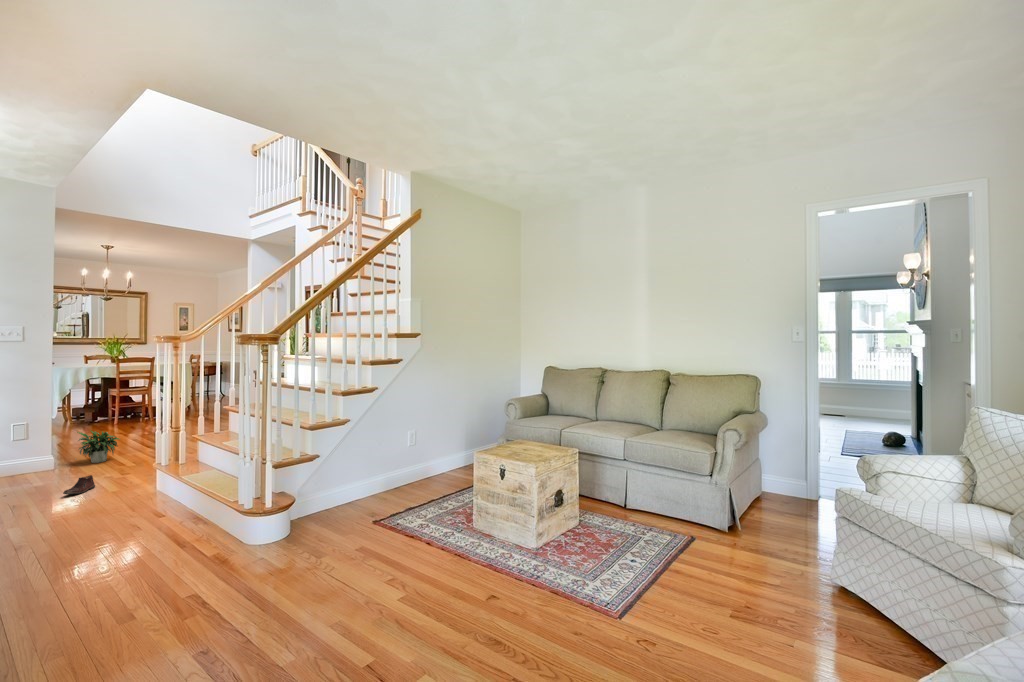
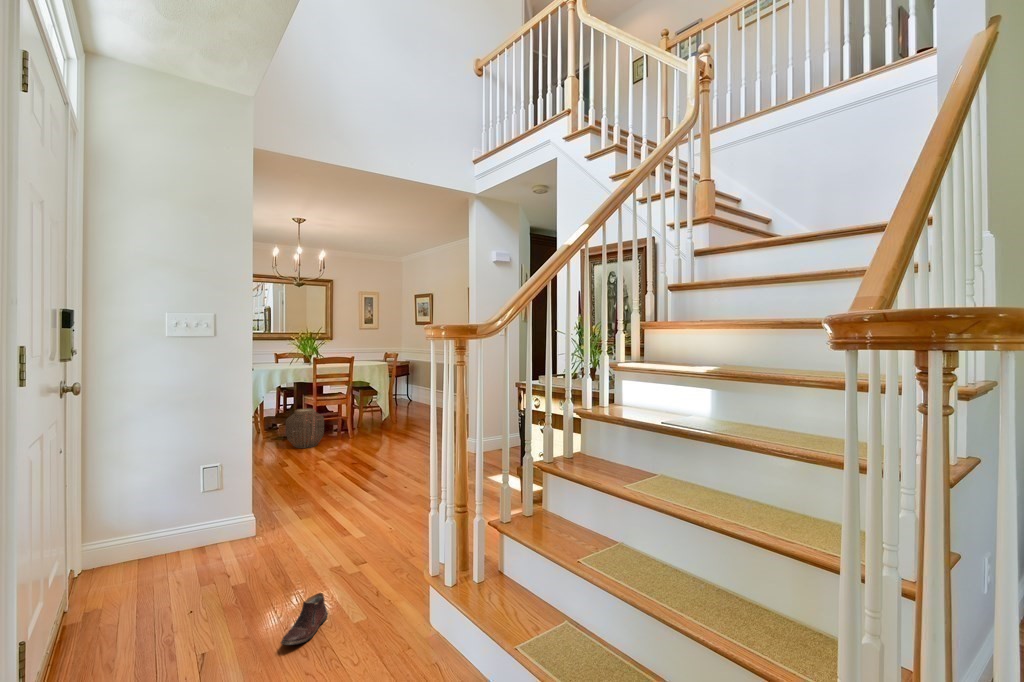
woven basket: none [90,397,126,427] -> present [286,408,324,448]
potted plant: present [77,431,120,463] -> none [281,476,342,531]

